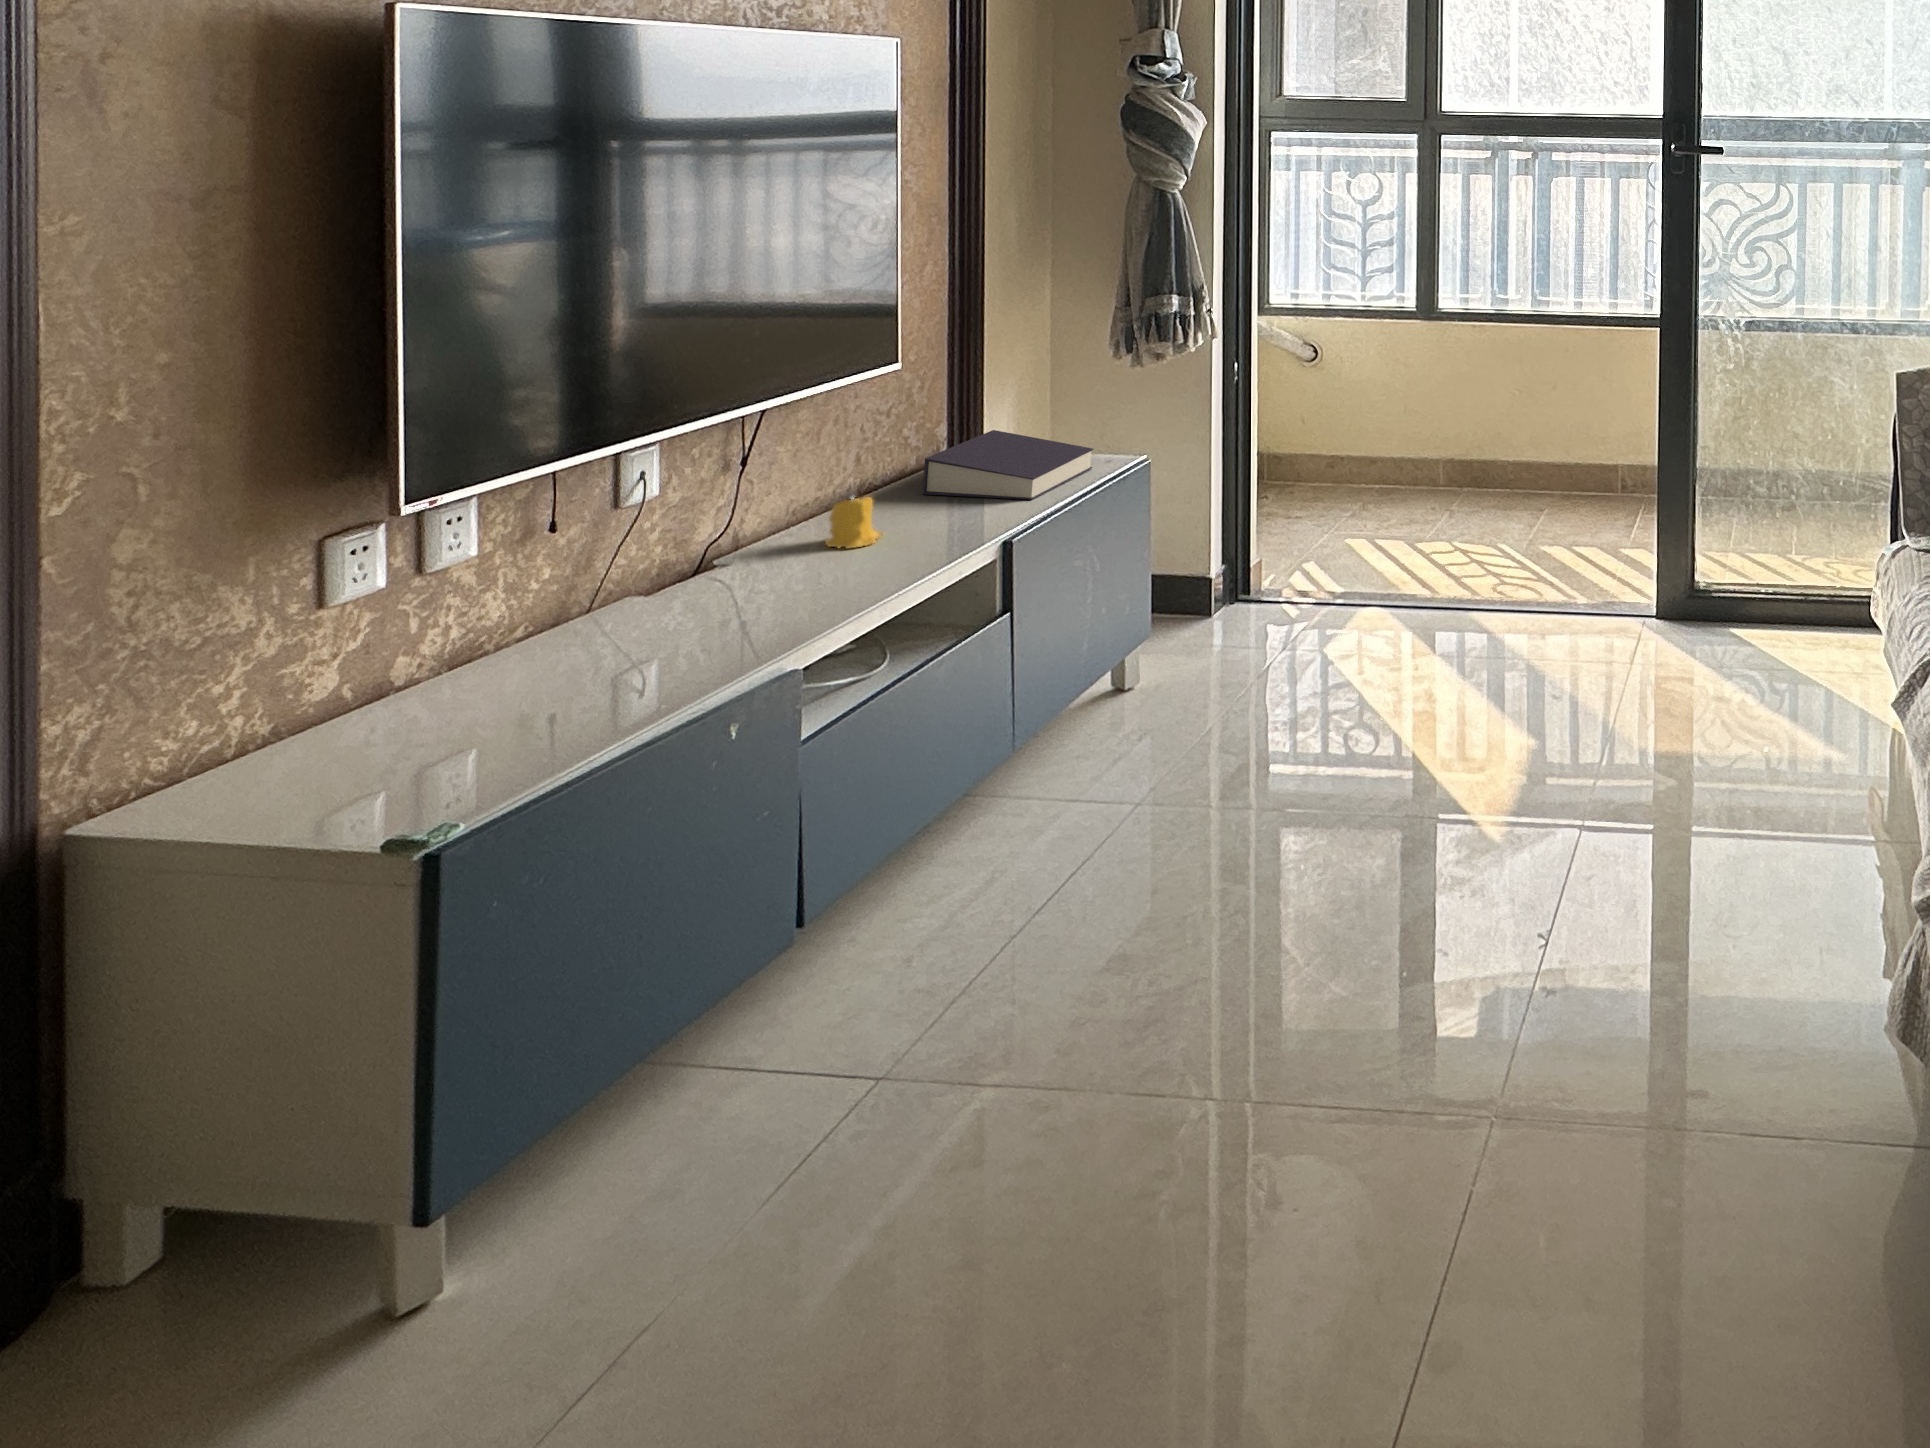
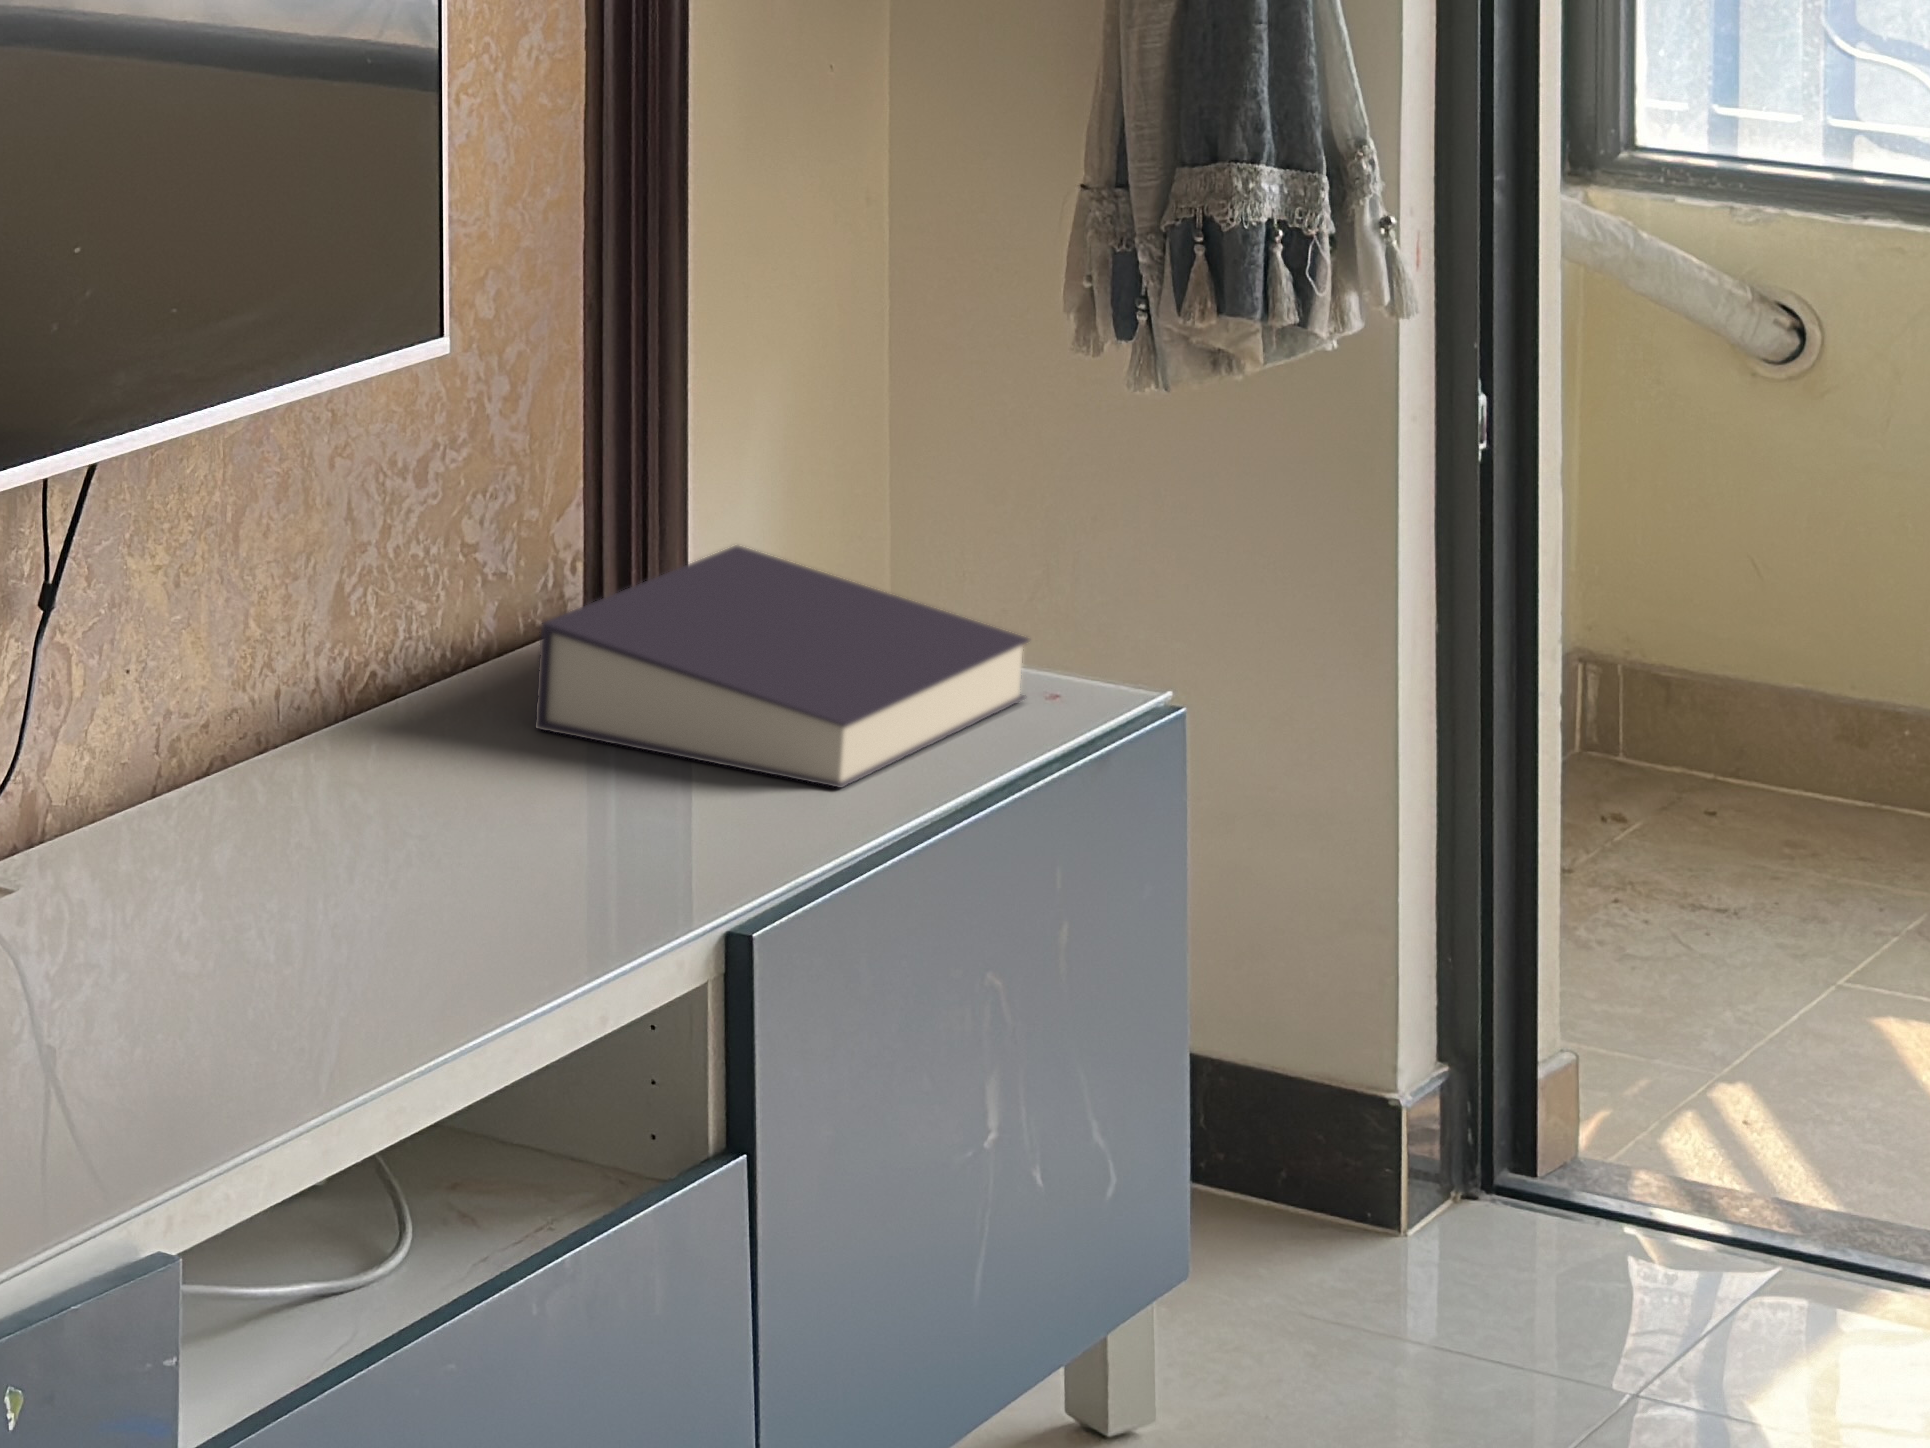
candle: present [826,497,882,549] -> none [270,719,427,885]

